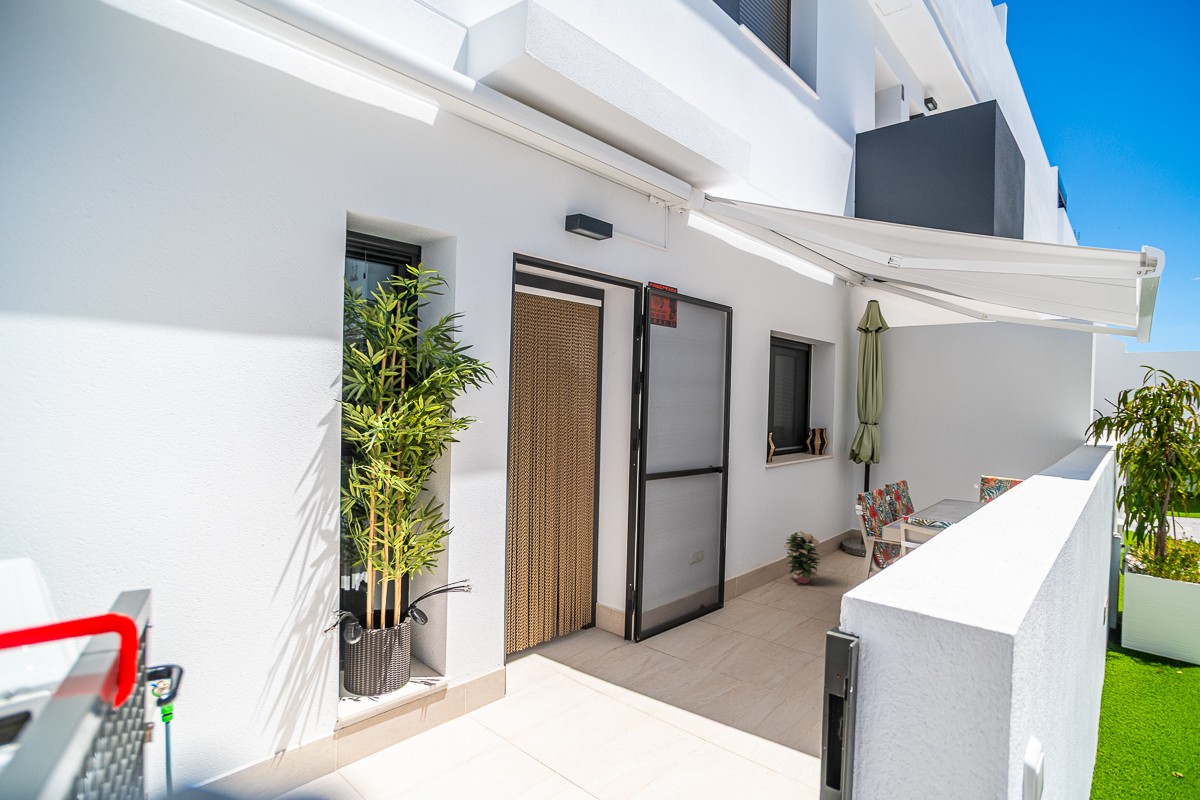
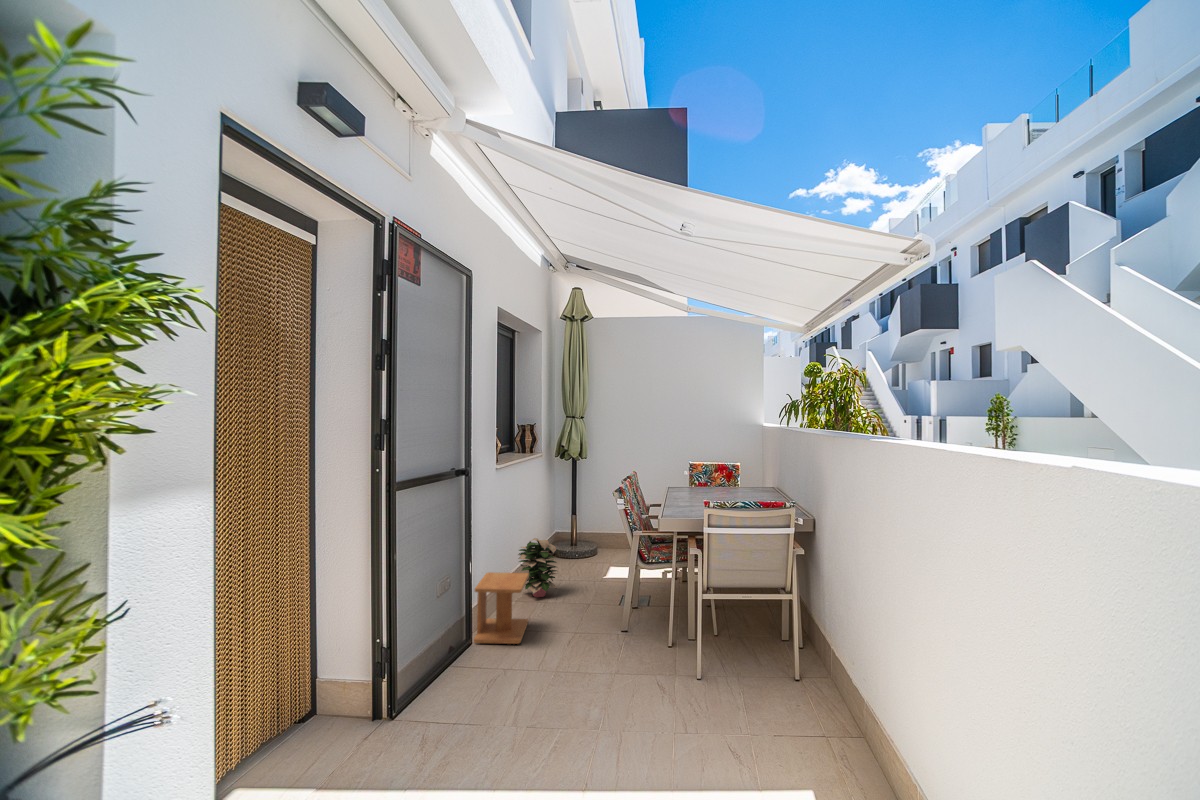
side table: none [725,553,779,614] -> present [474,572,529,644]

